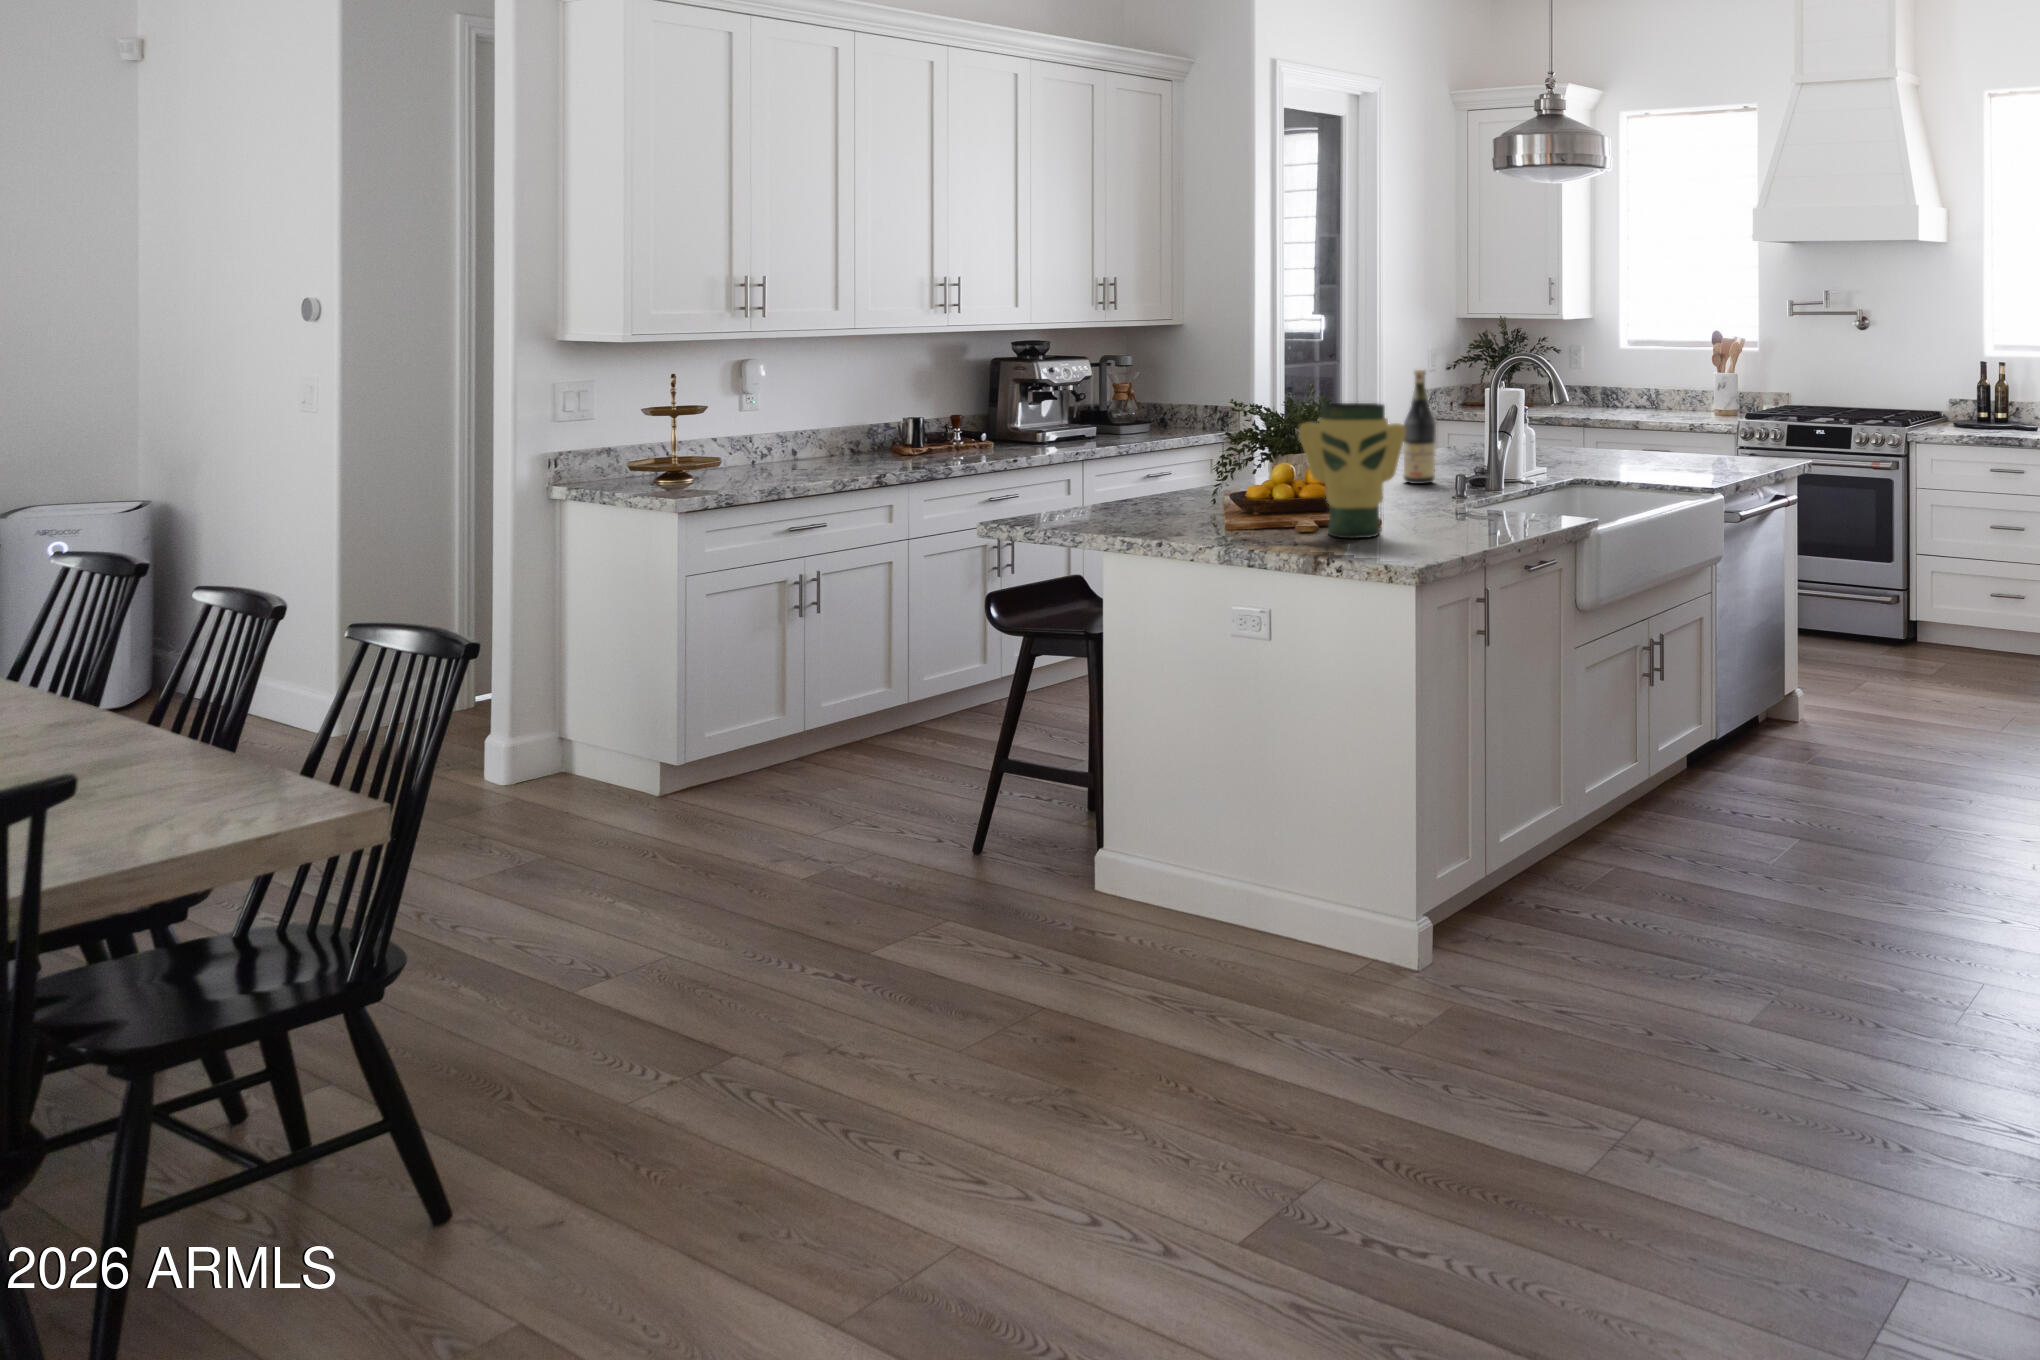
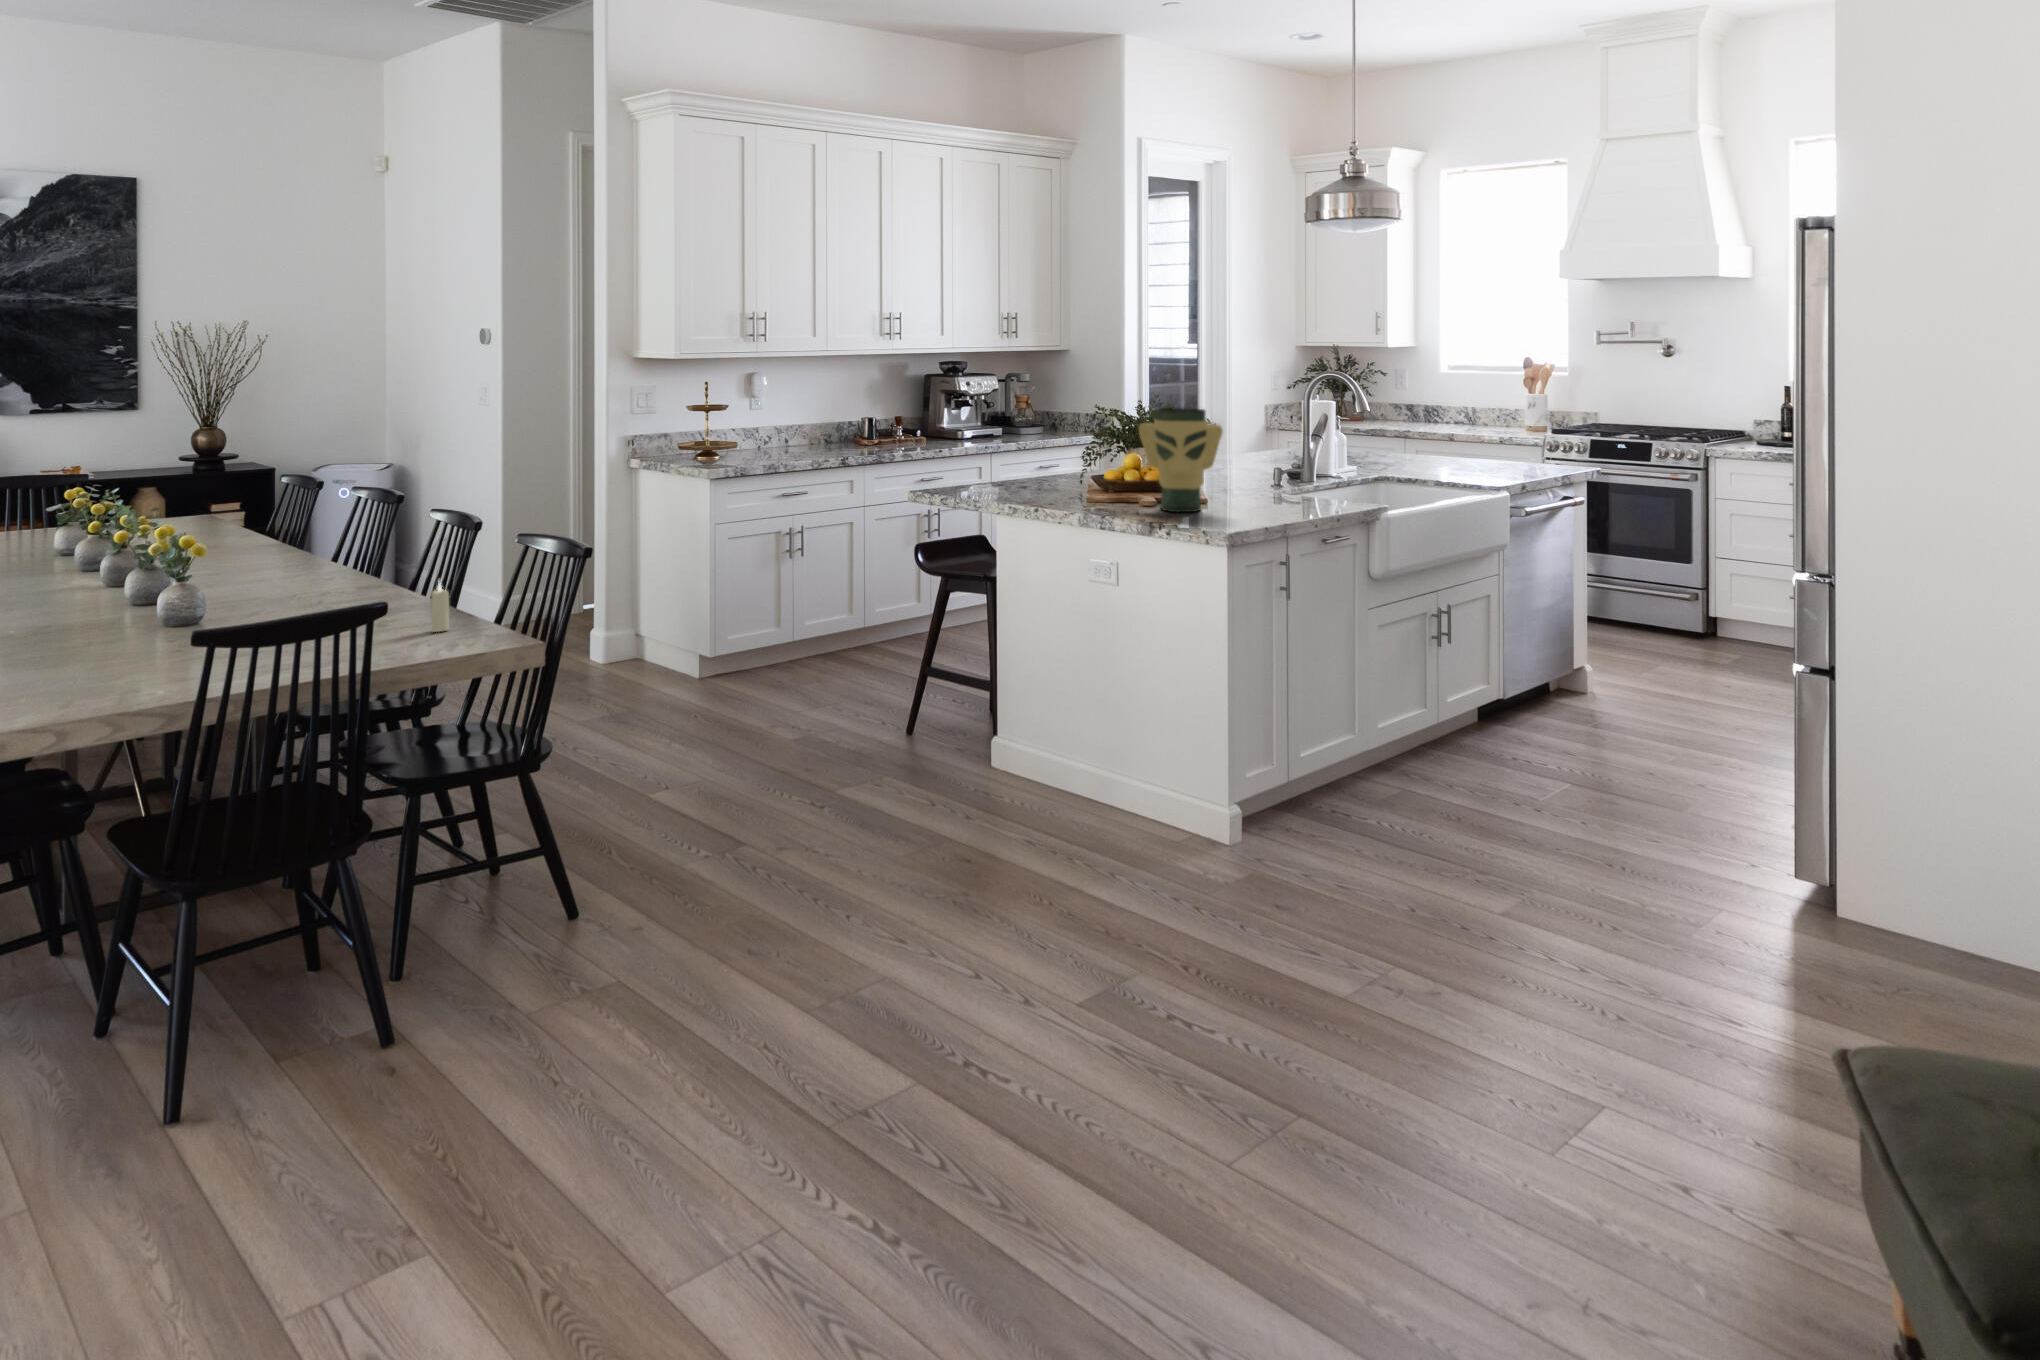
wine bottle: present [1404,370,1436,484] -> none [1231,385,1258,476]
candle: none [174,707,213,798] -> present [430,583,449,632]

